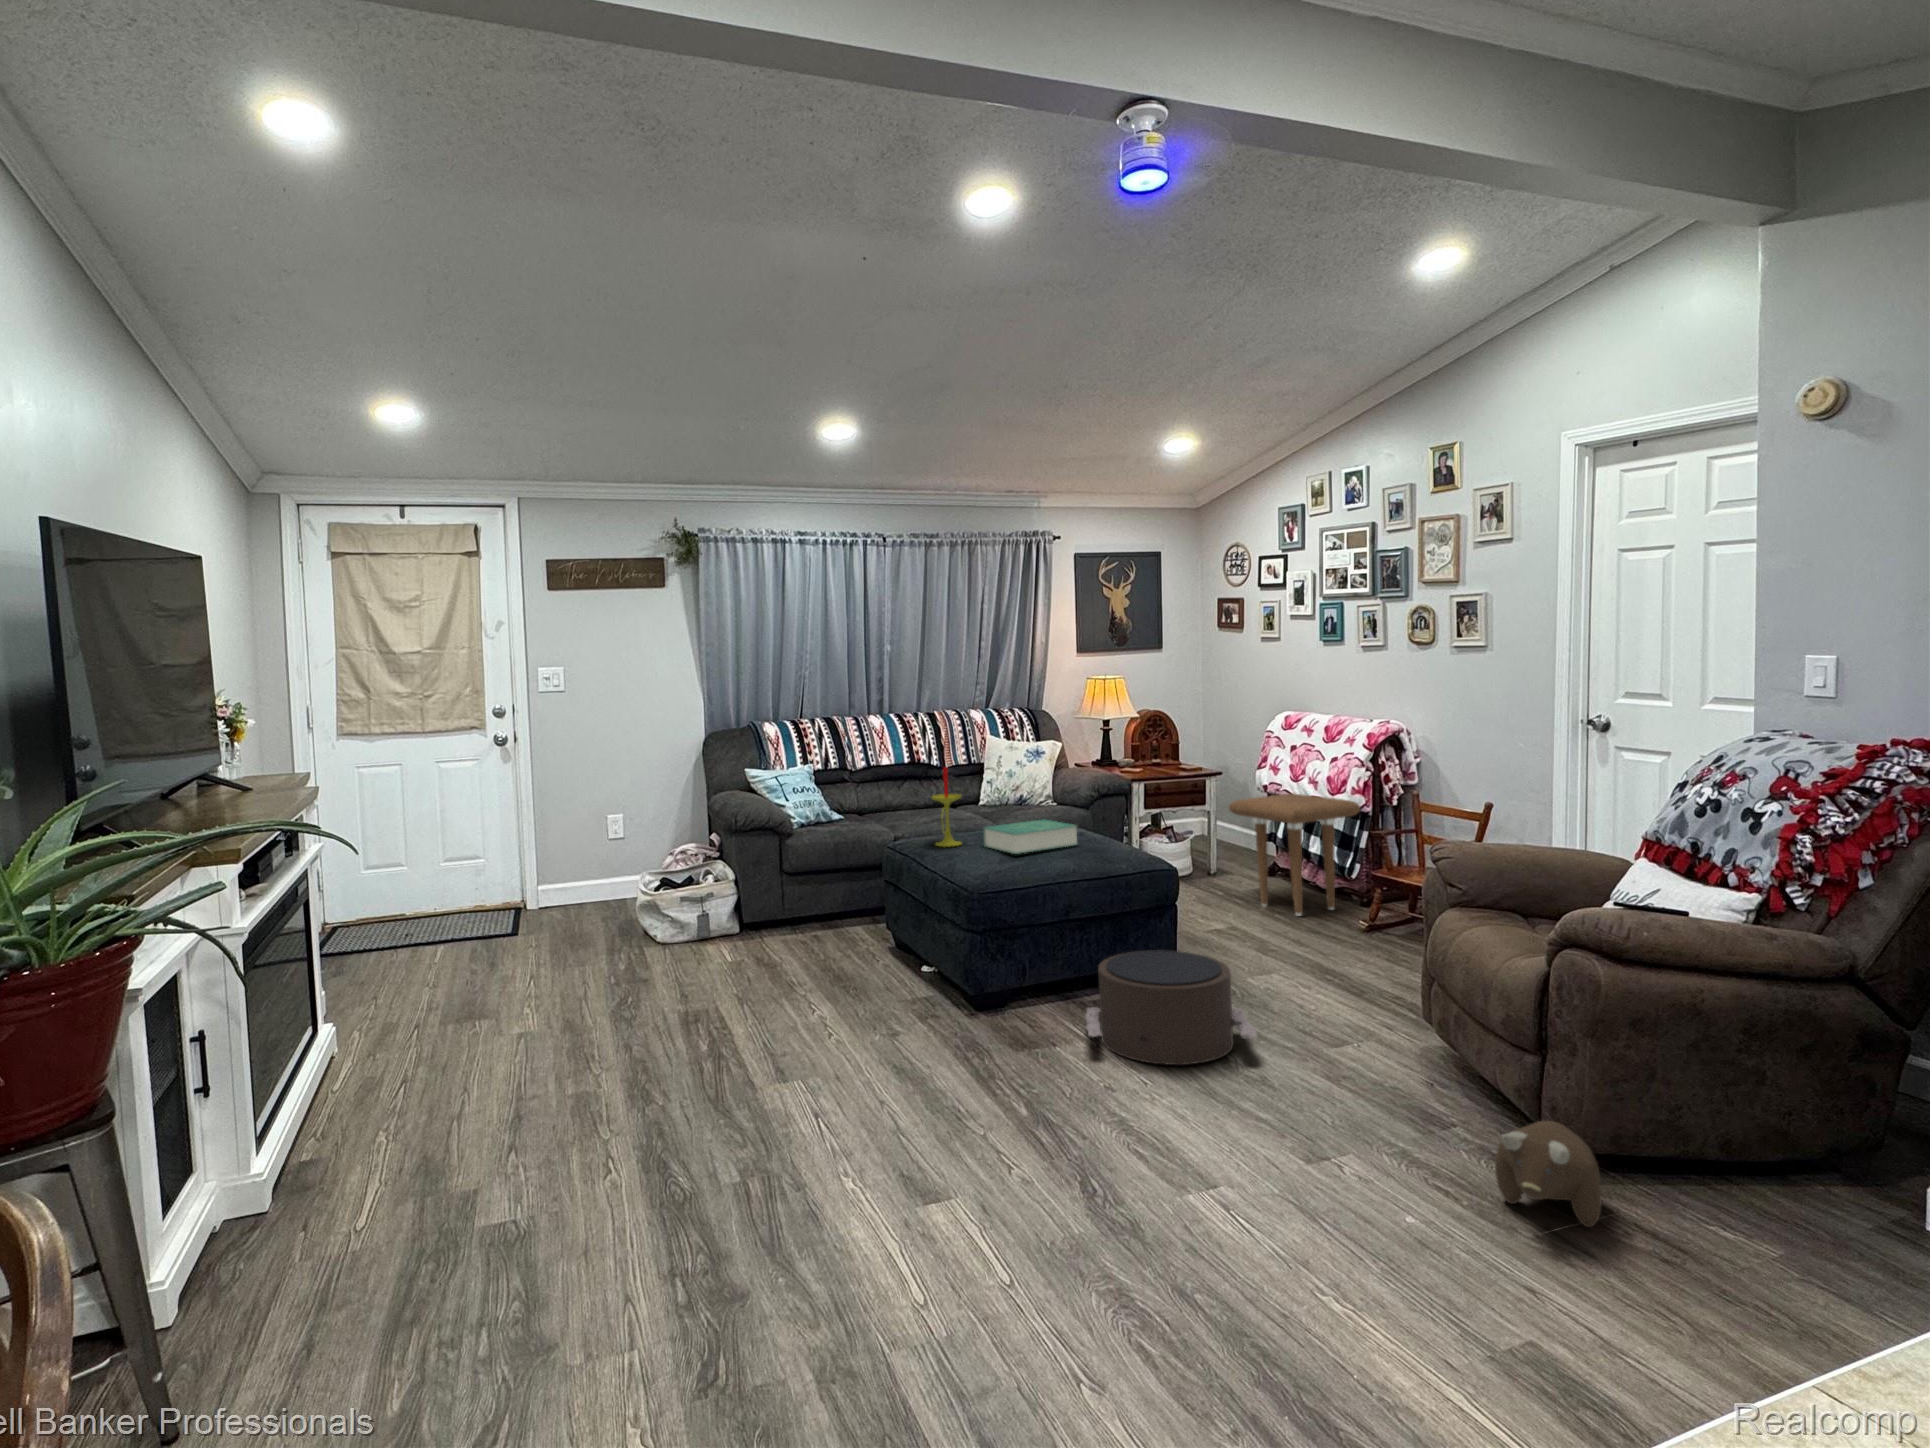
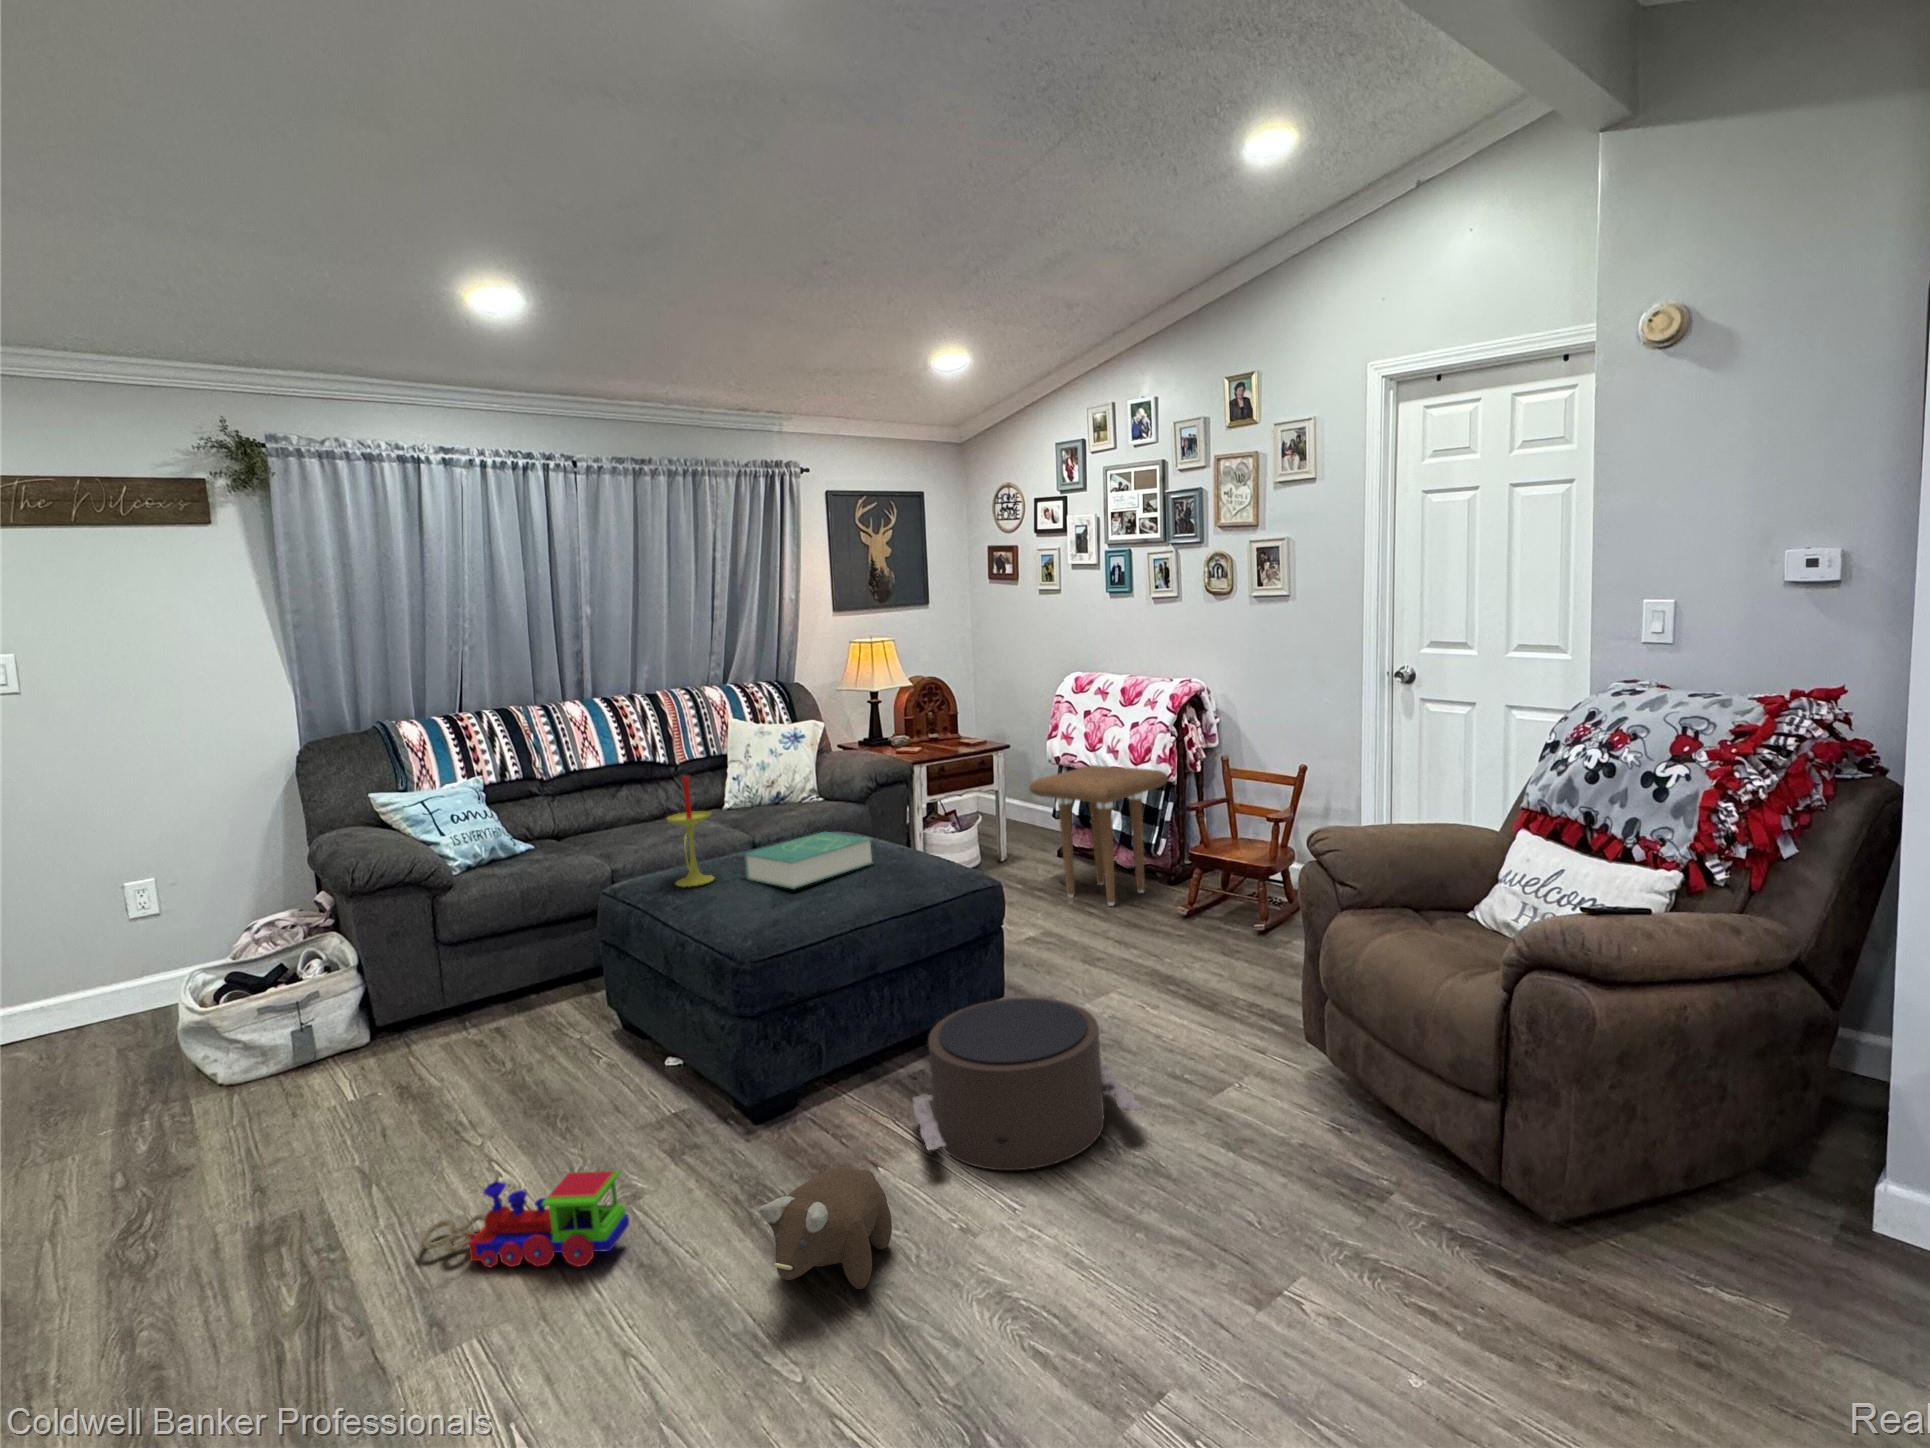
toy train: none [772,1000,890,1059] -> present [420,1171,629,1268]
plush toy: present [1495,1121,1601,1227] -> present [759,1167,892,1289]

